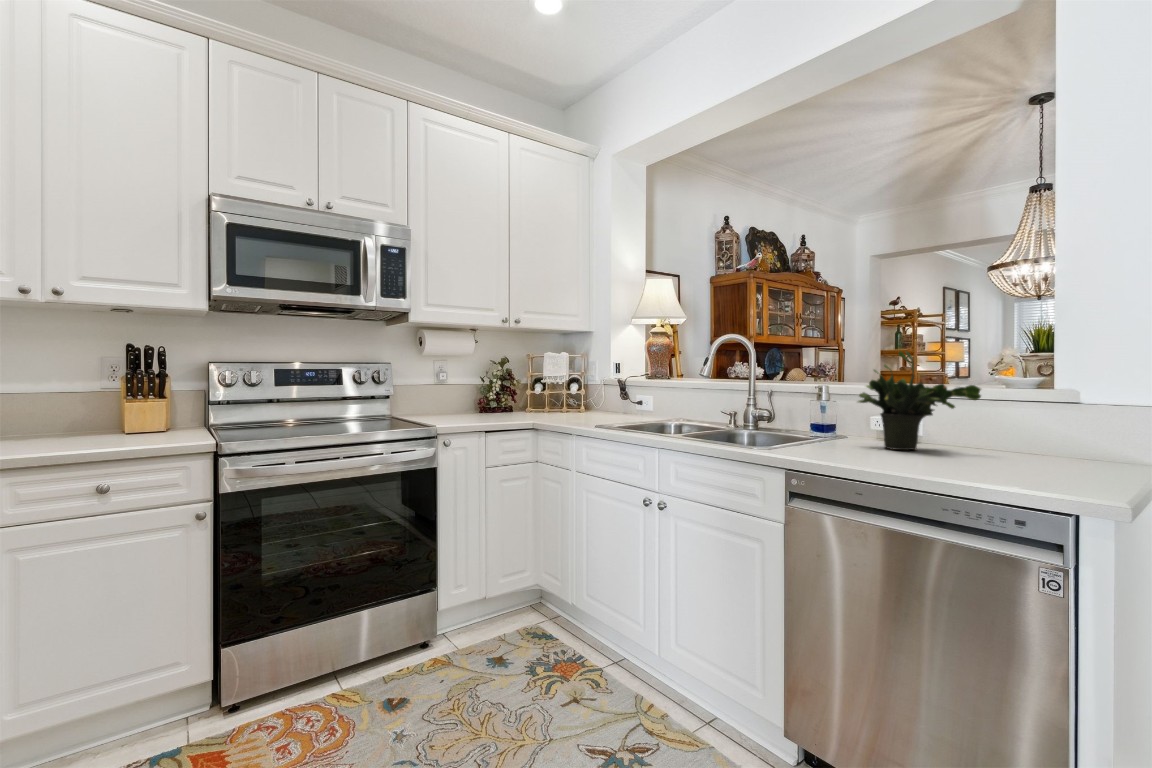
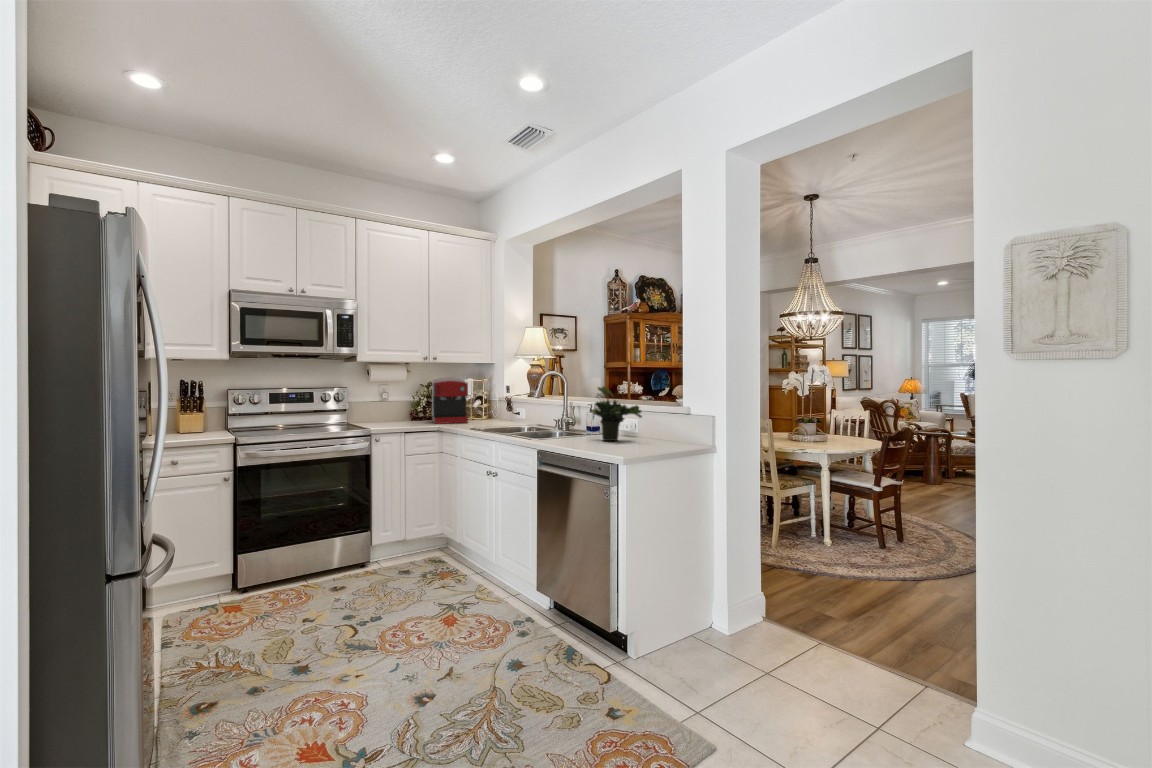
coffee maker: none [510,350,569,419] -> present [432,377,468,424]

